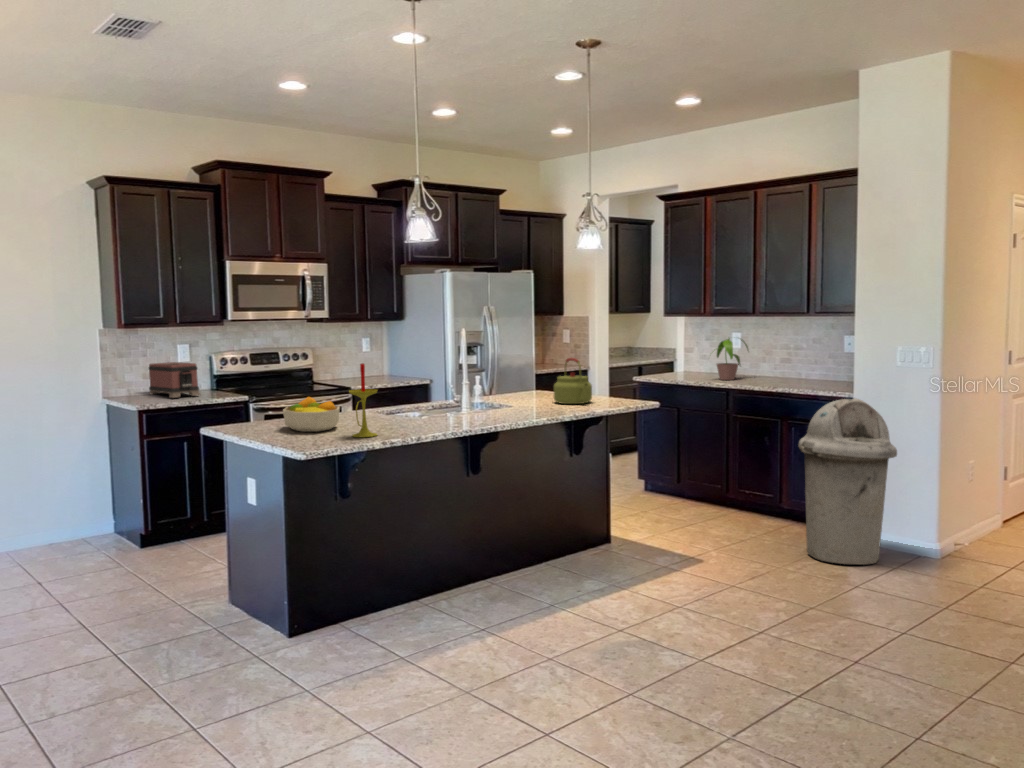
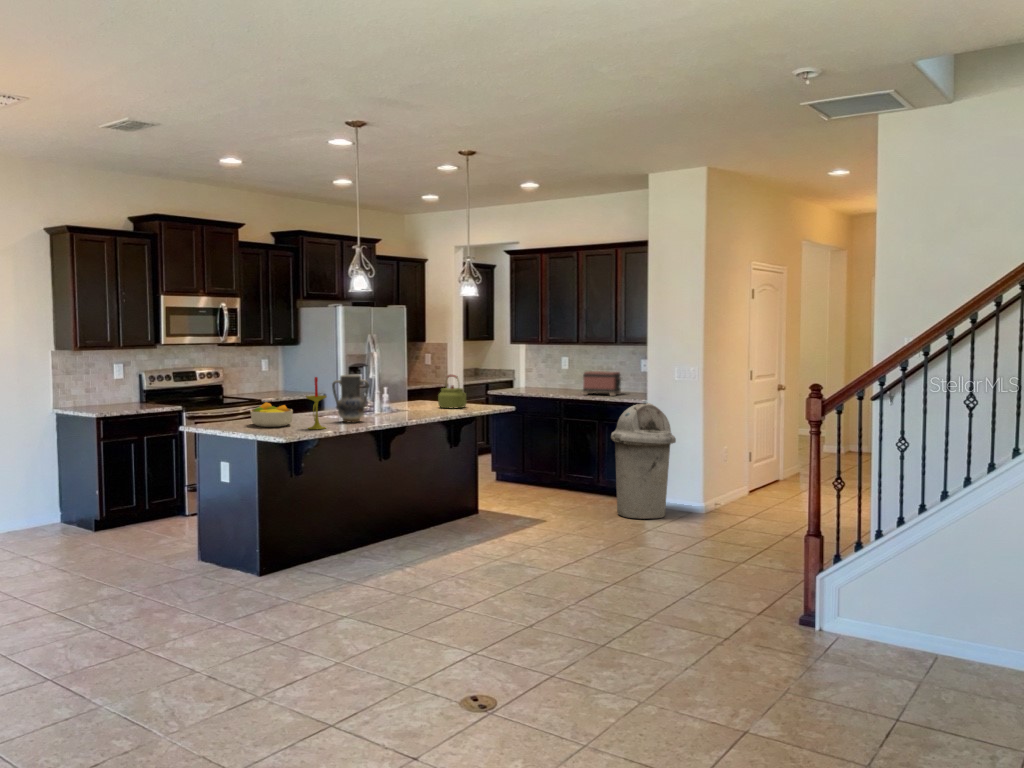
potted plant: present [717,338,748,380] -> none [542,360,577,393]
vase: none [395,360,444,426] -> present [332,375,369,422]
toaster: present [149,362,200,398] -> present [583,371,621,396]

